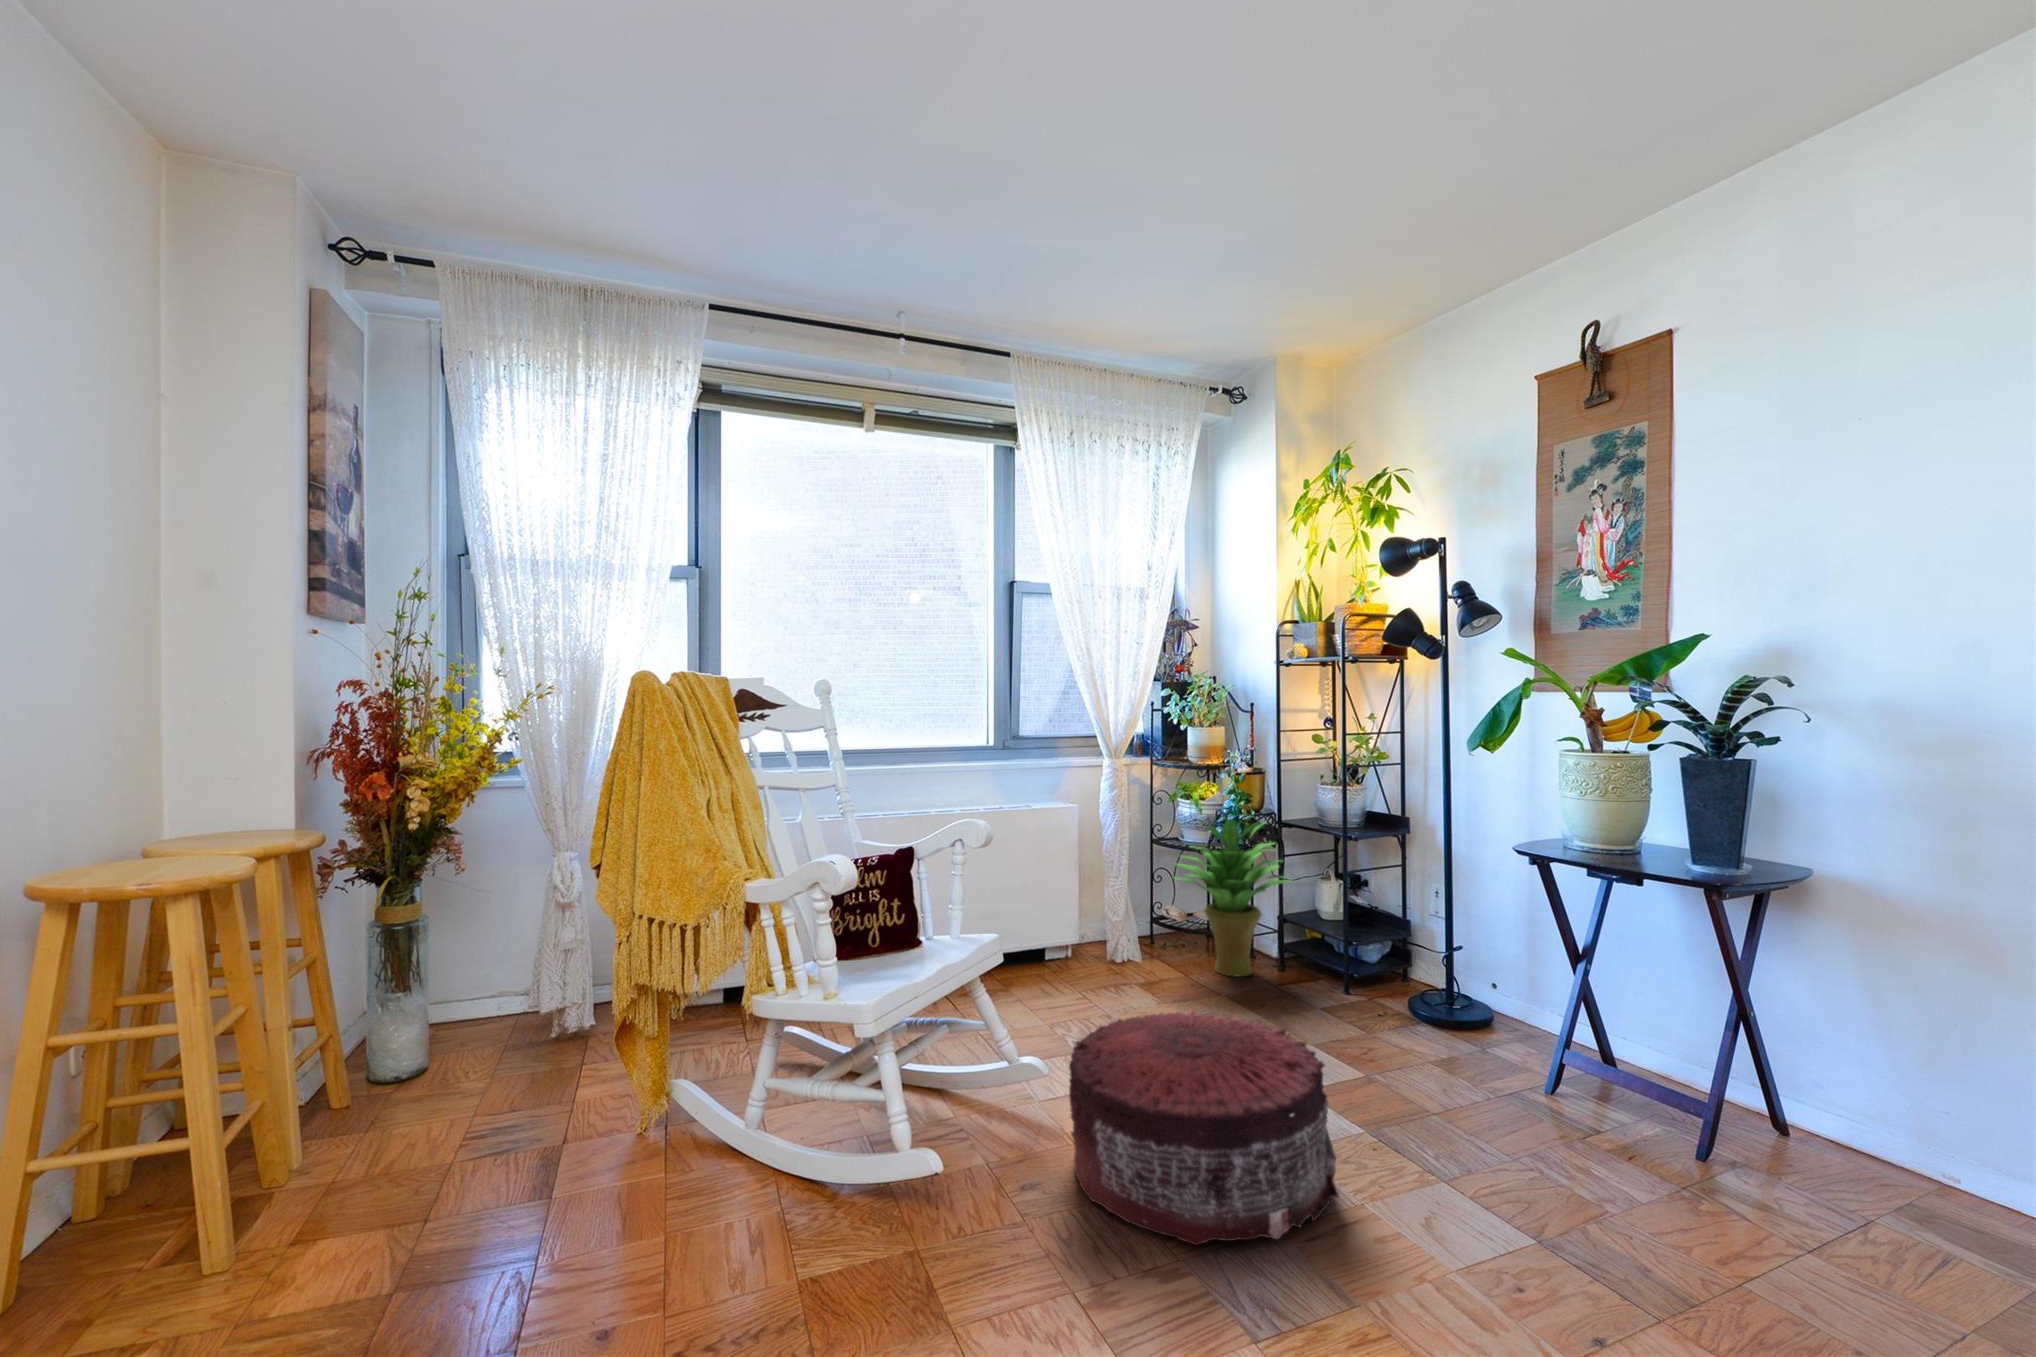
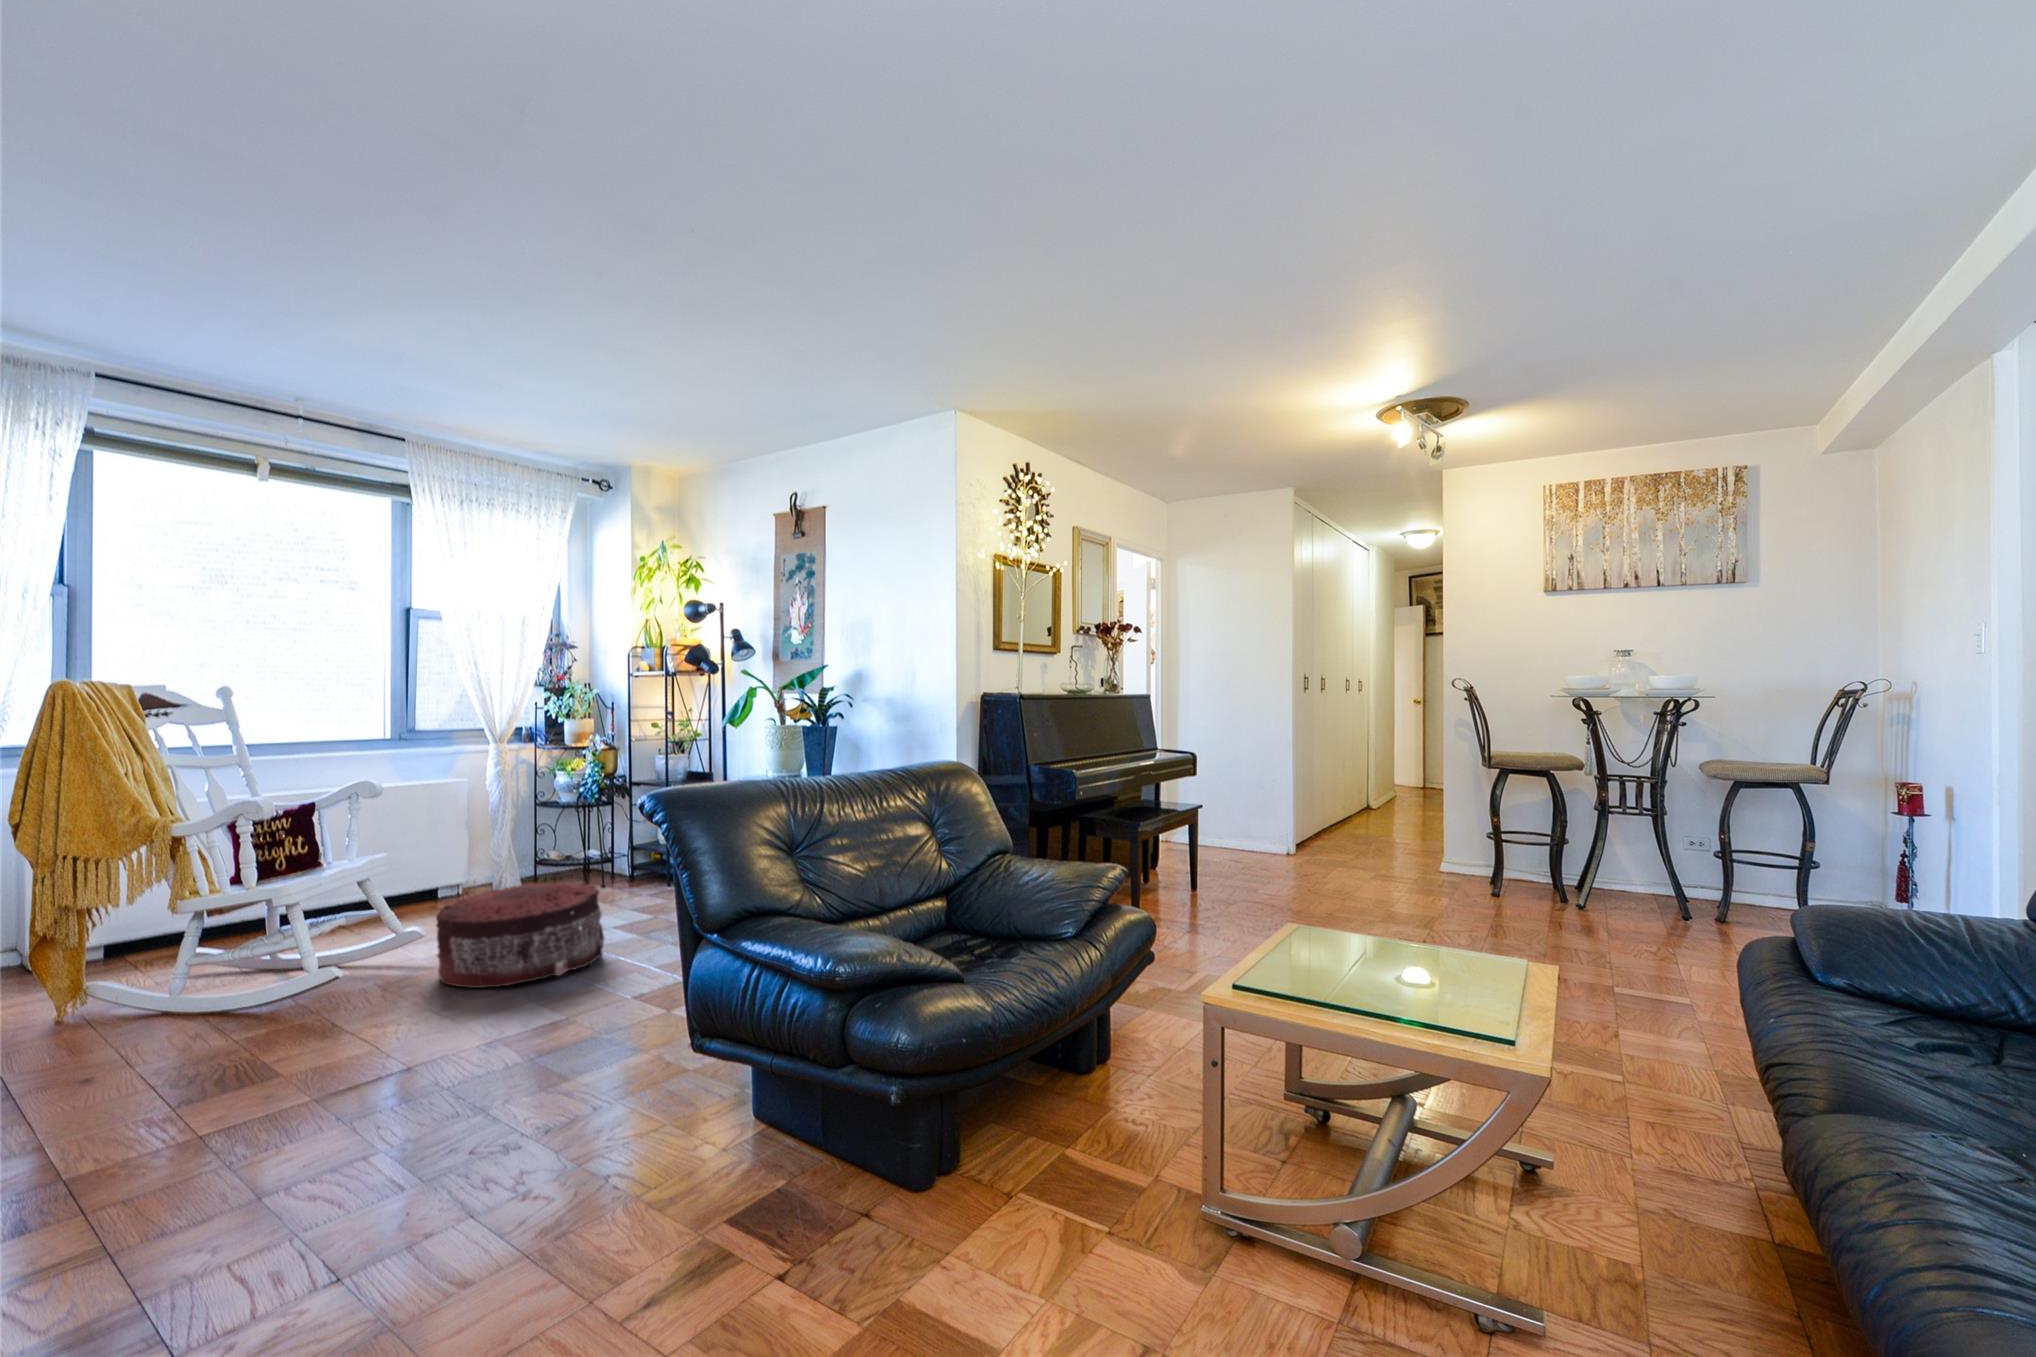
potted plant: present [1174,819,1291,977] -> none [545,778,635,886]

